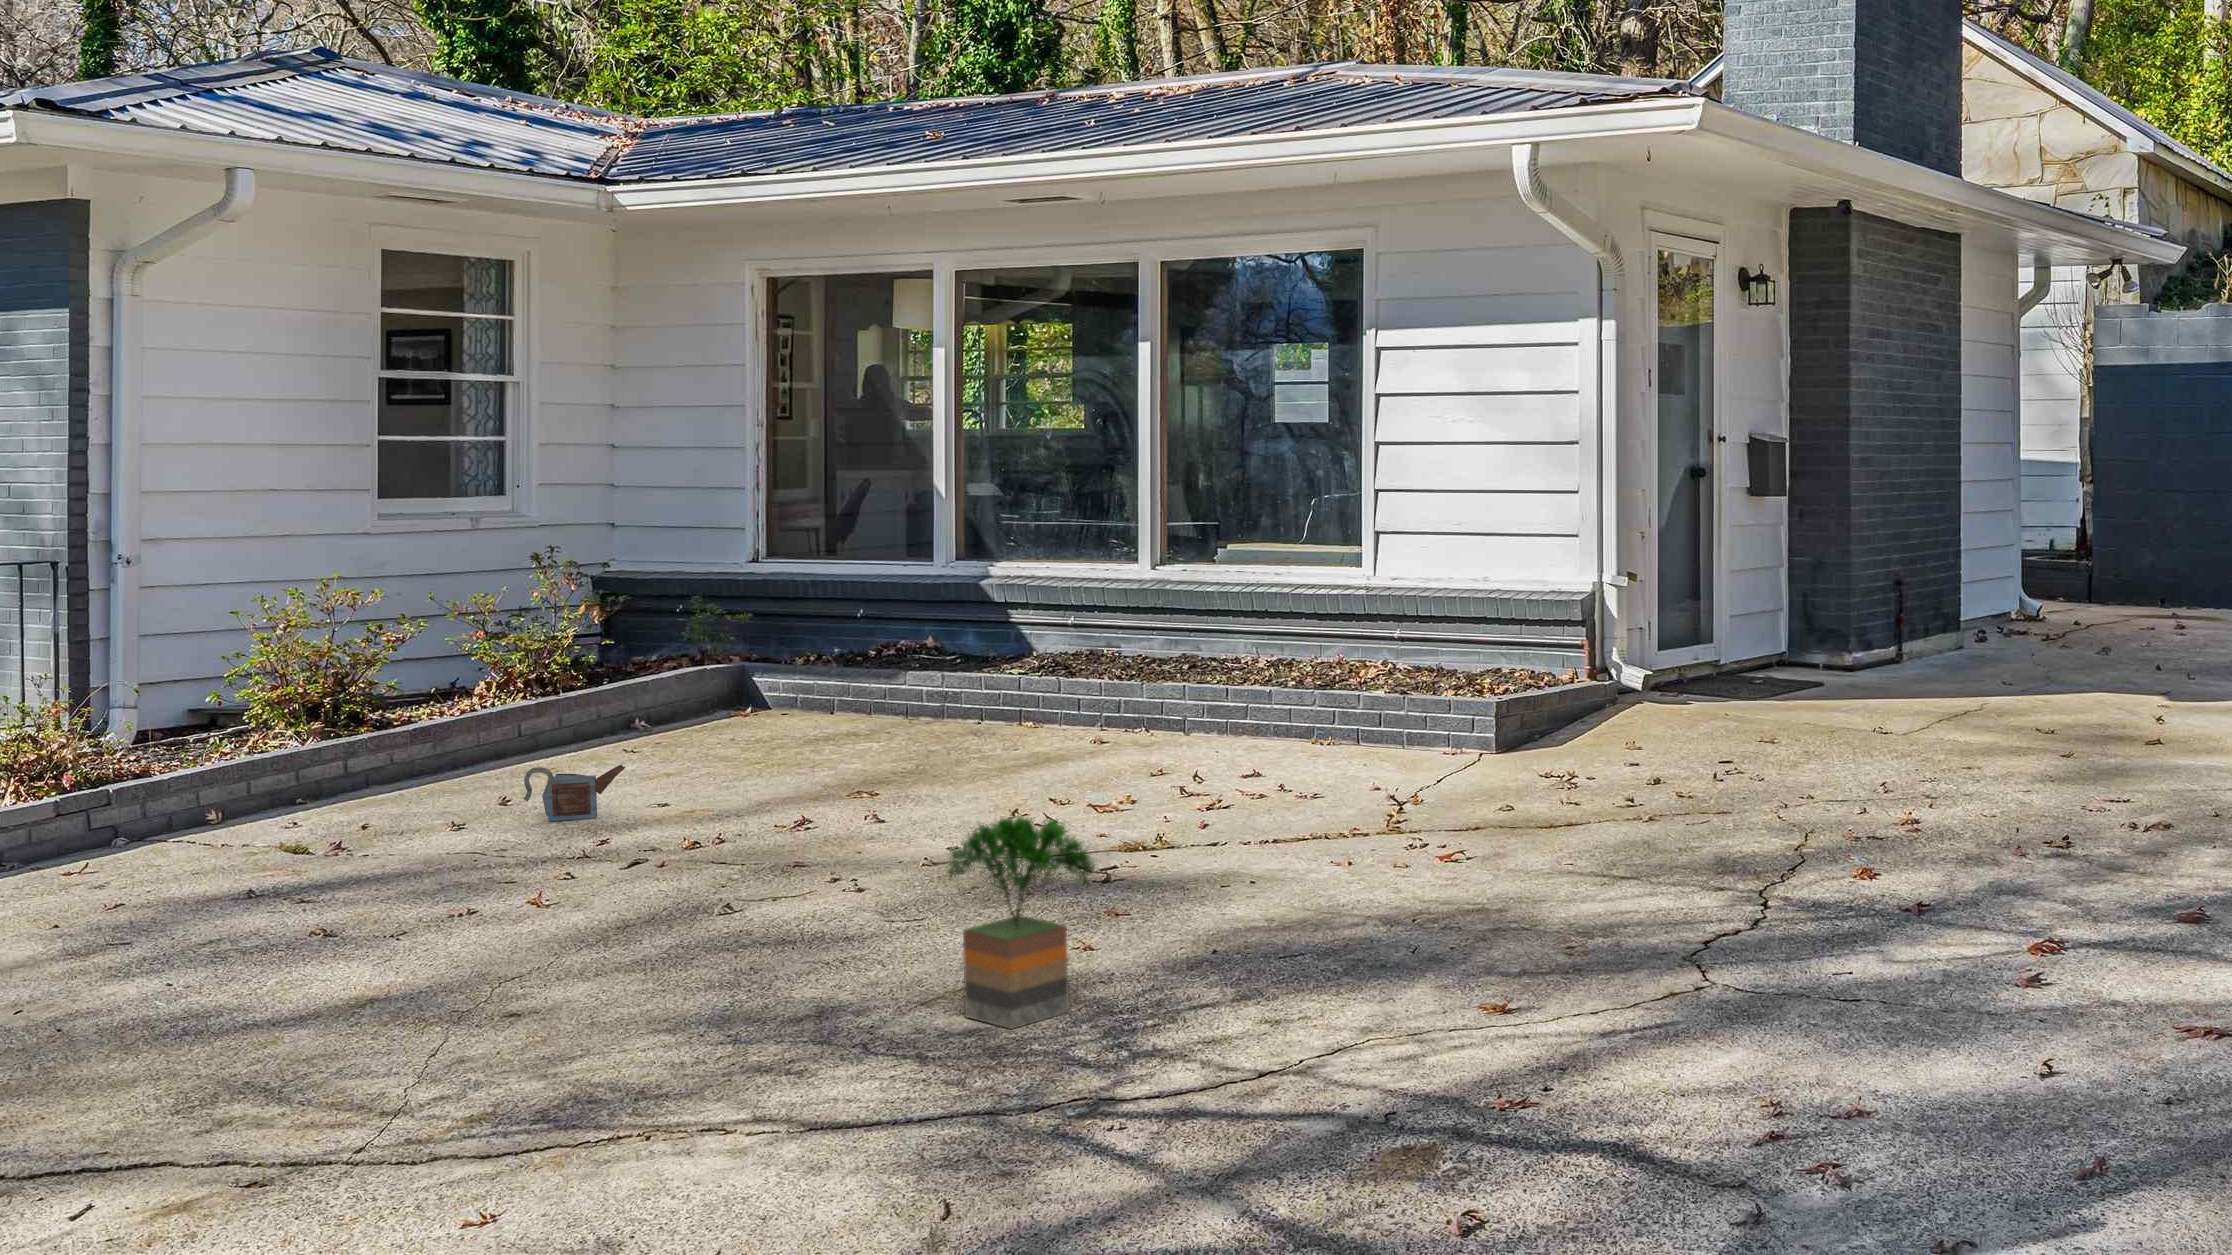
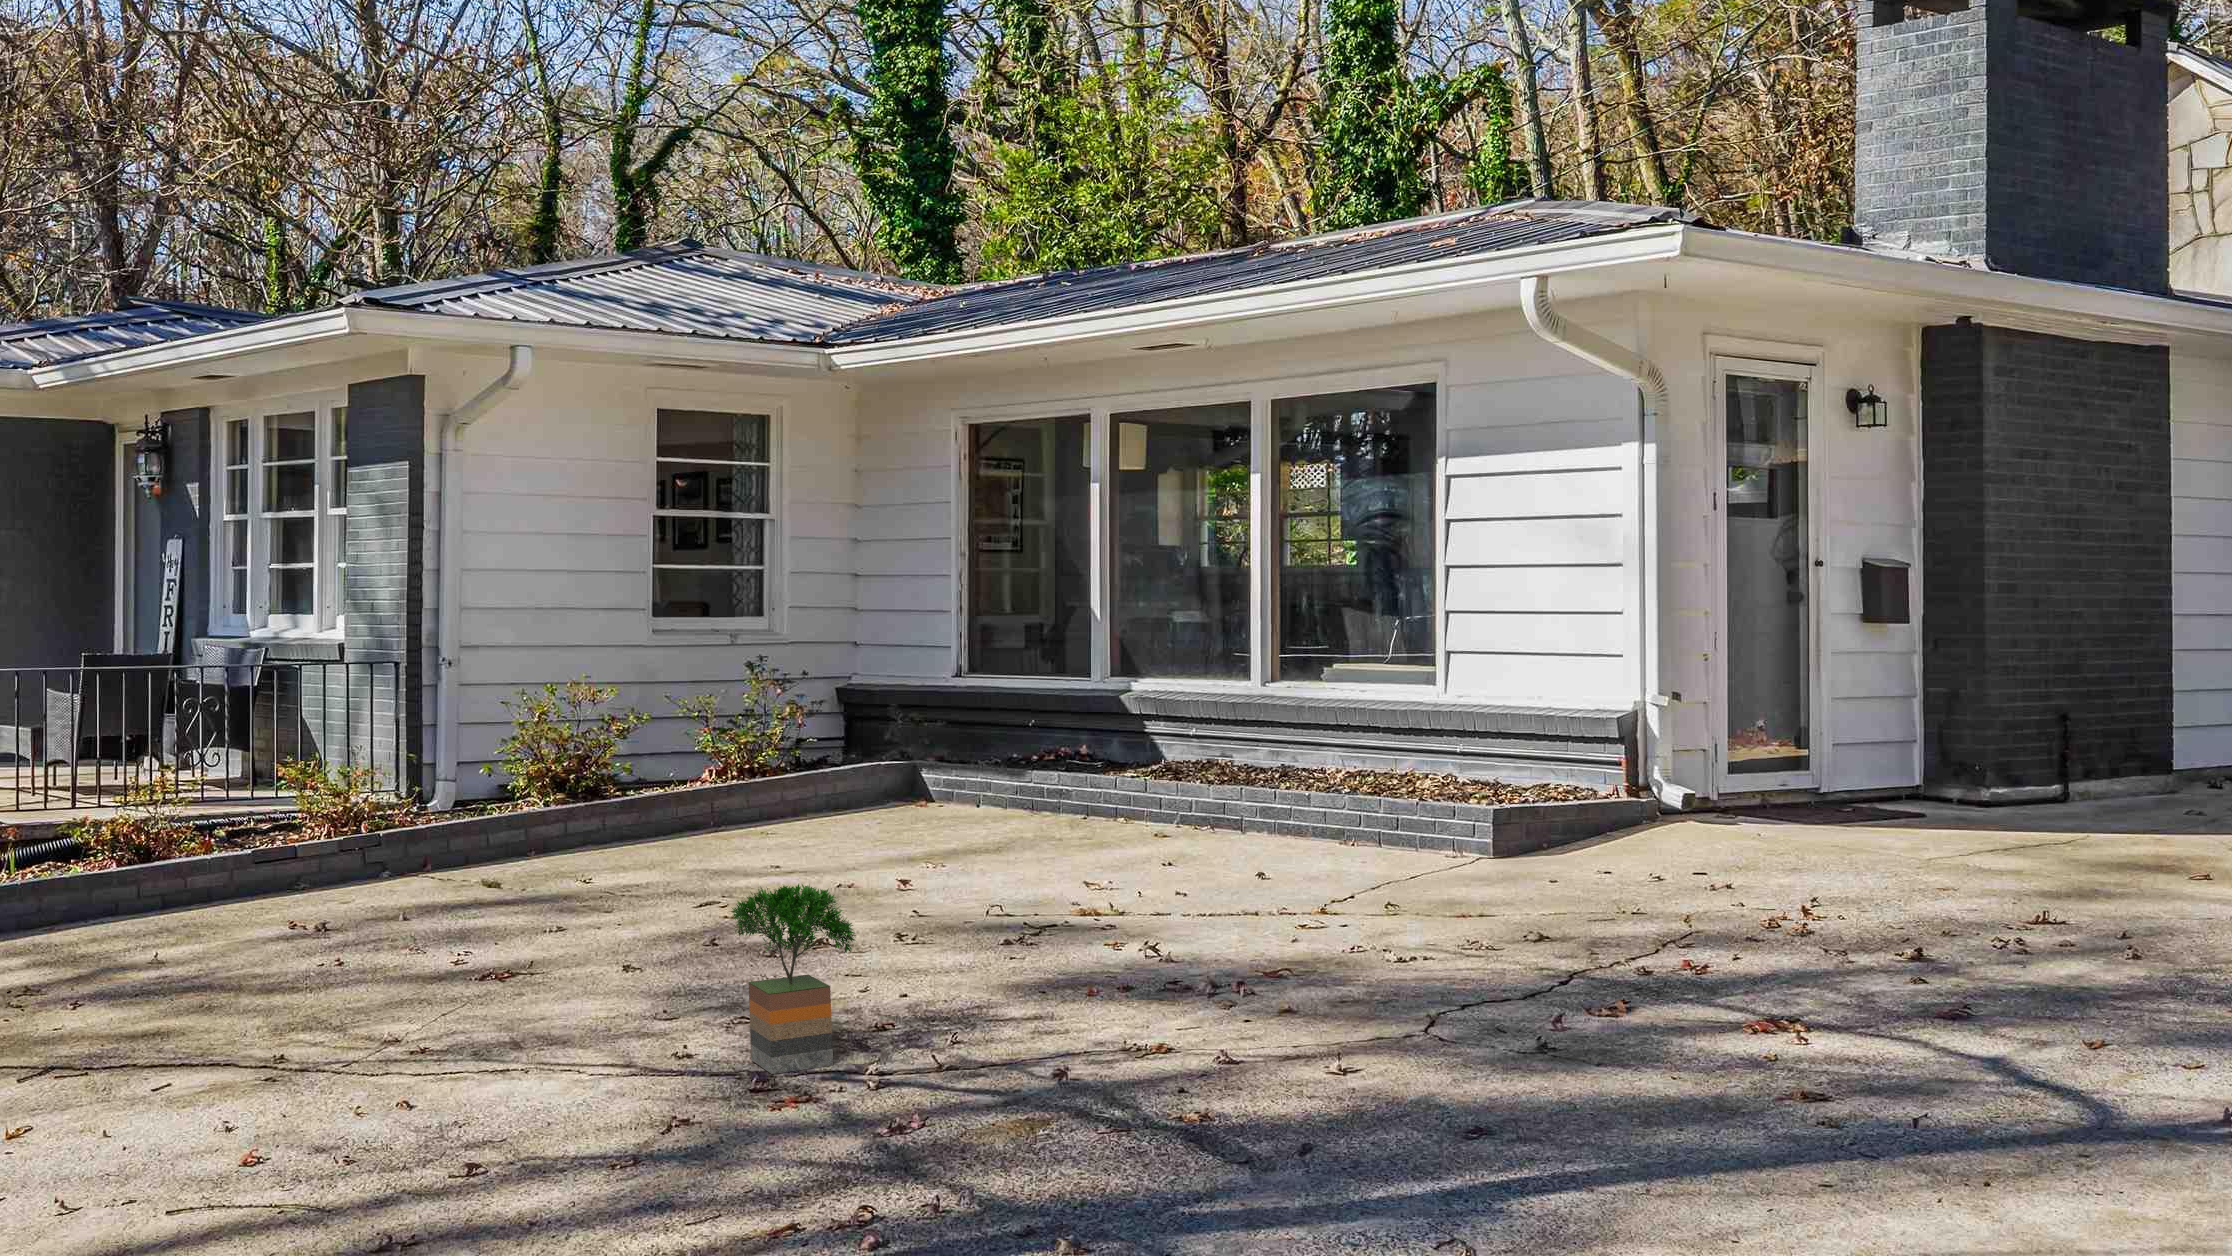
watering can: present [524,765,625,821] -> none [655,834,732,879]

